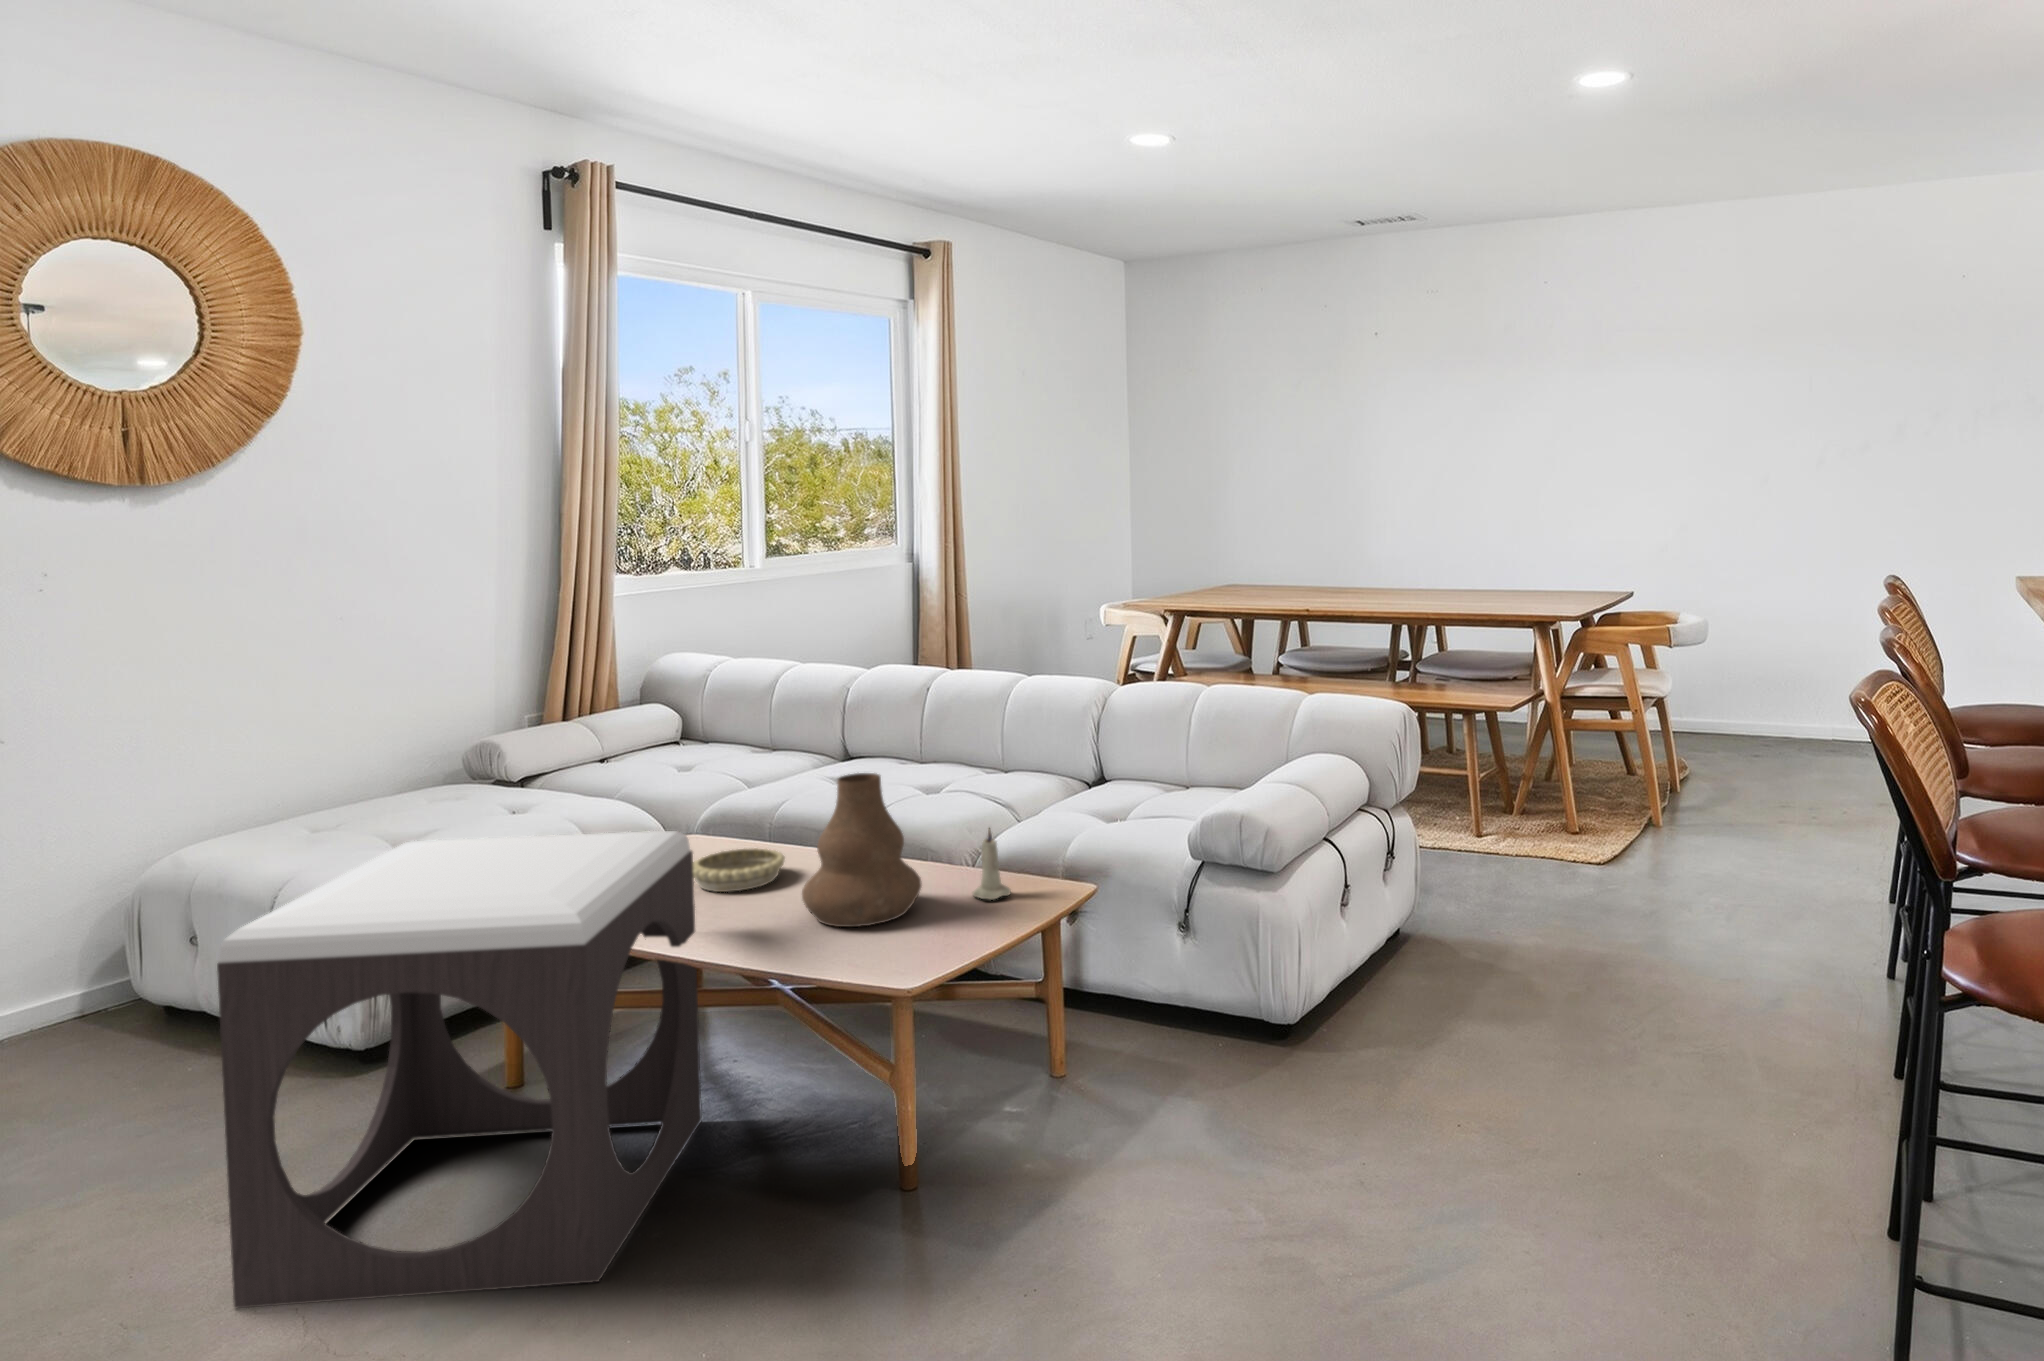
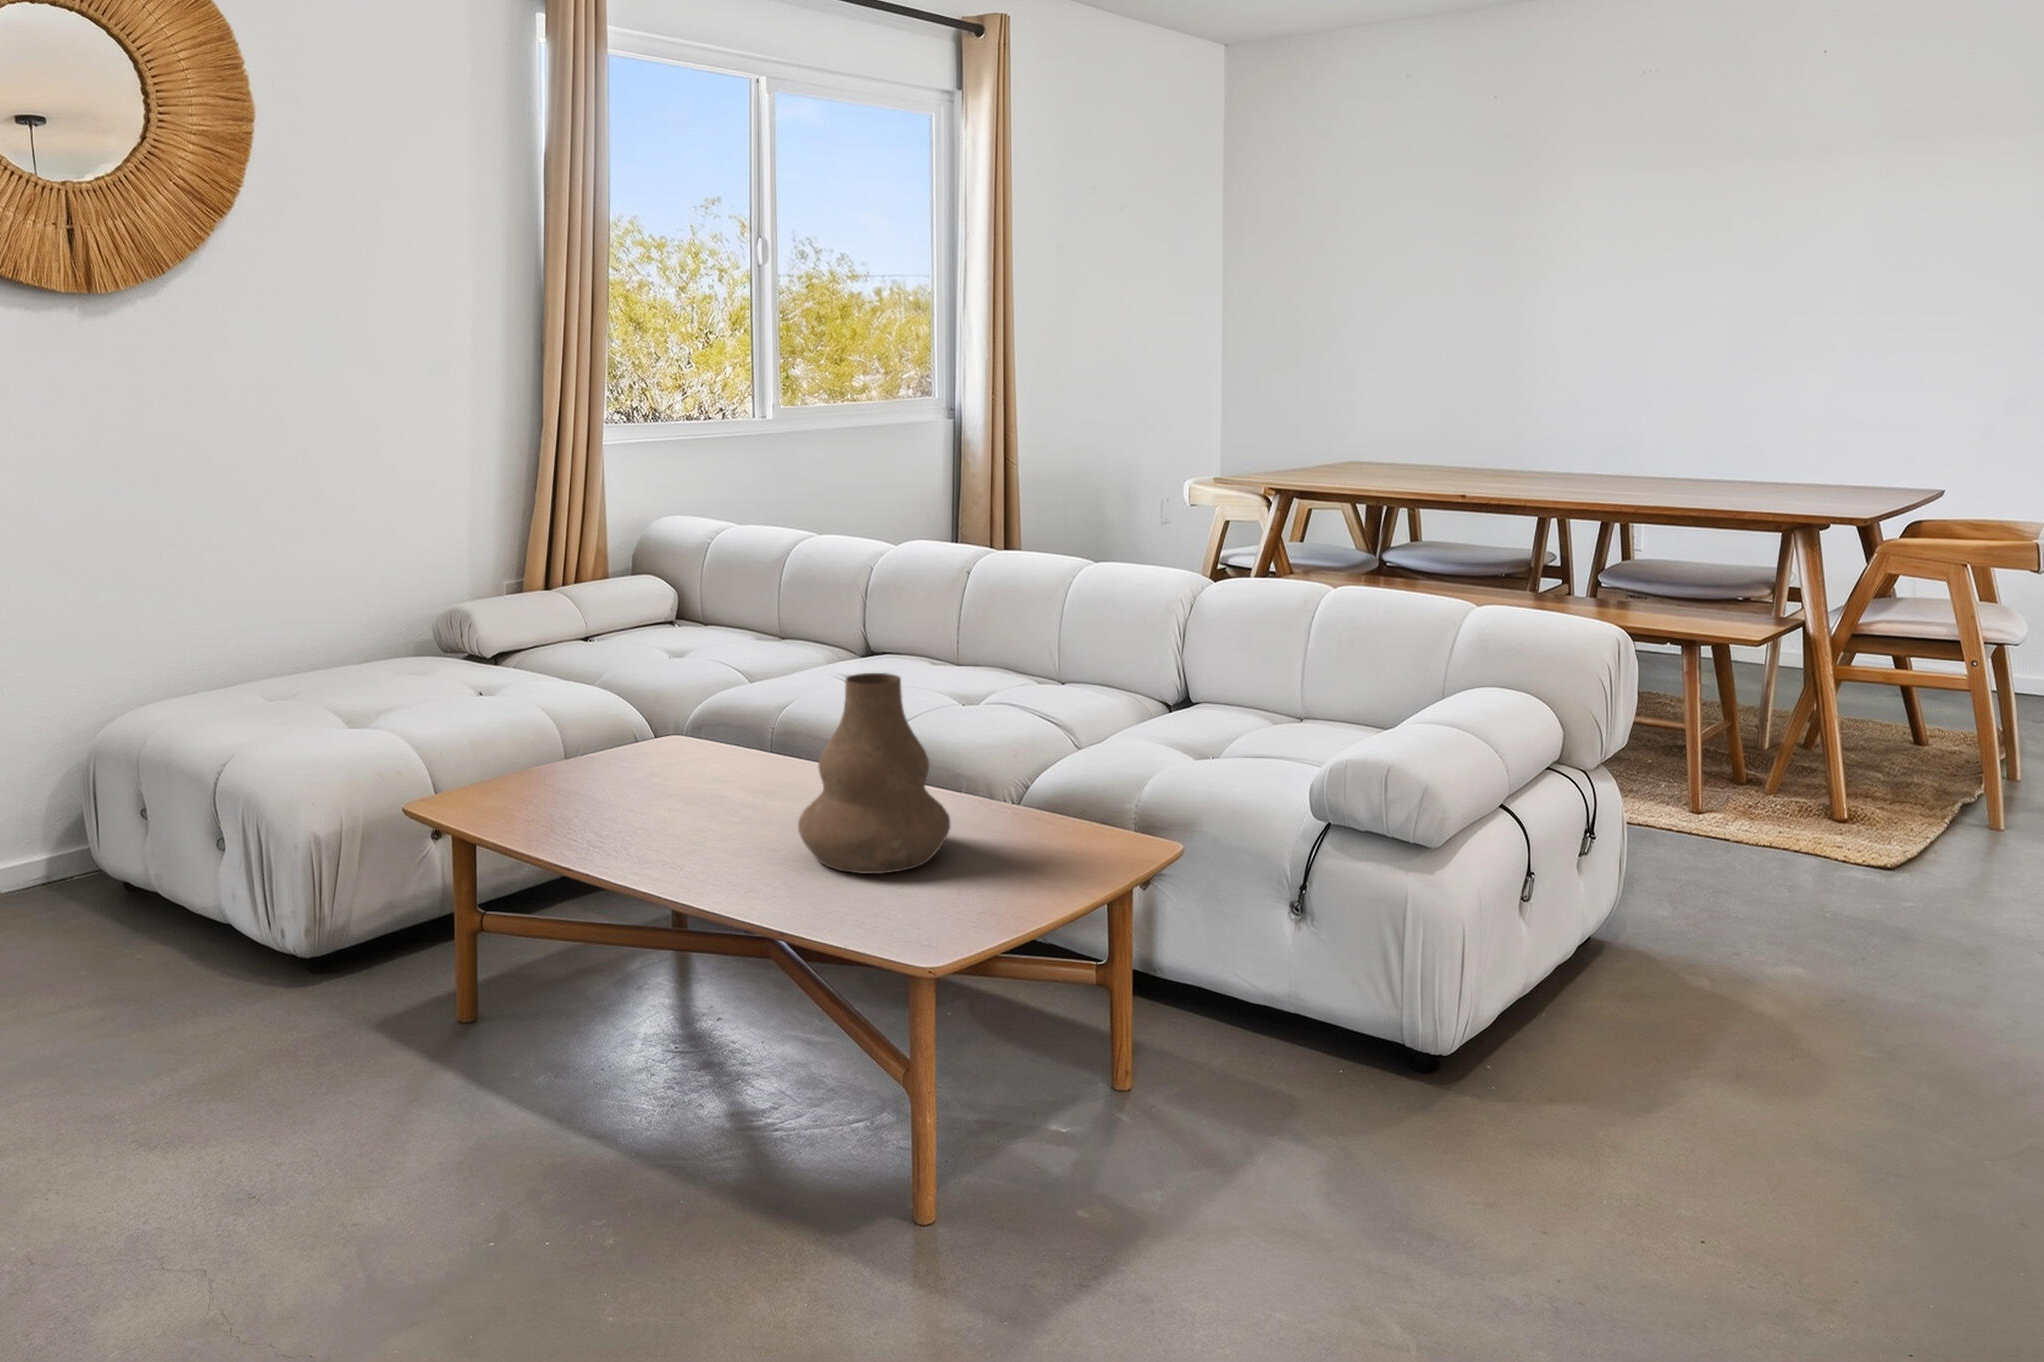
candle: present [973,828,1011,900] -> none [1015,754,1067,853]
footstool: present [217,831,702,1308] -> none [106,722,674,1300]
decorative bowl: present [693,848,785,892] -> none [666,758,782,811]

